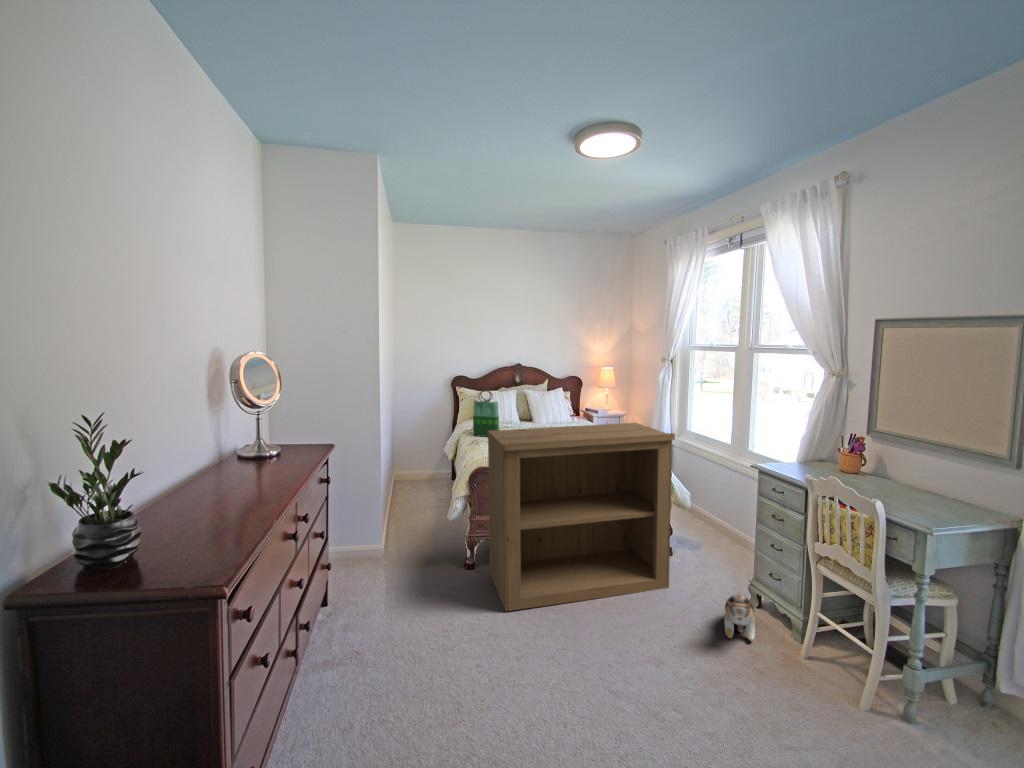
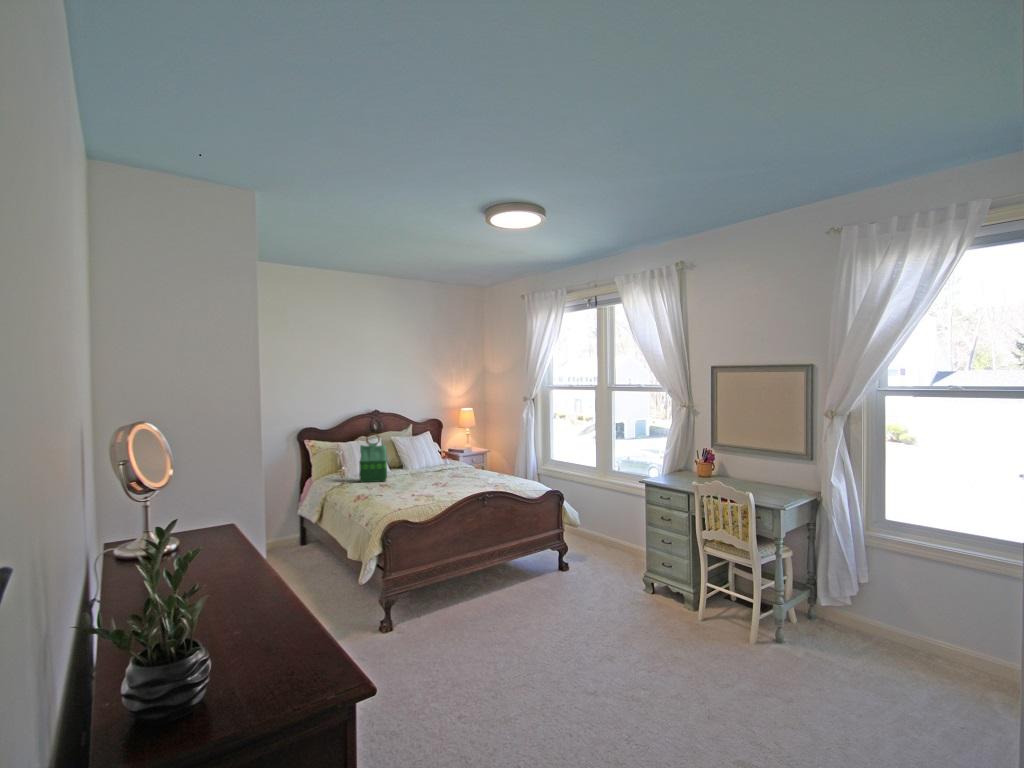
bookshelf: present [488,423,675,611] -> none [423,454,586,643]
plush toy: present [724,594,756,641] -> none [639,581,669,620]

